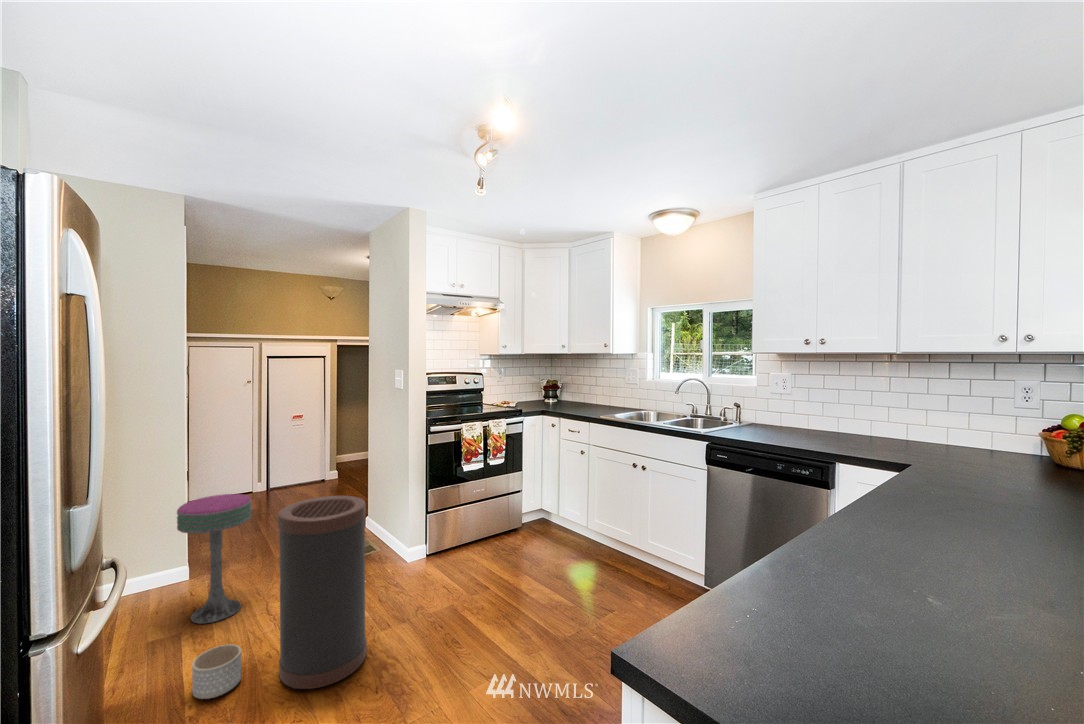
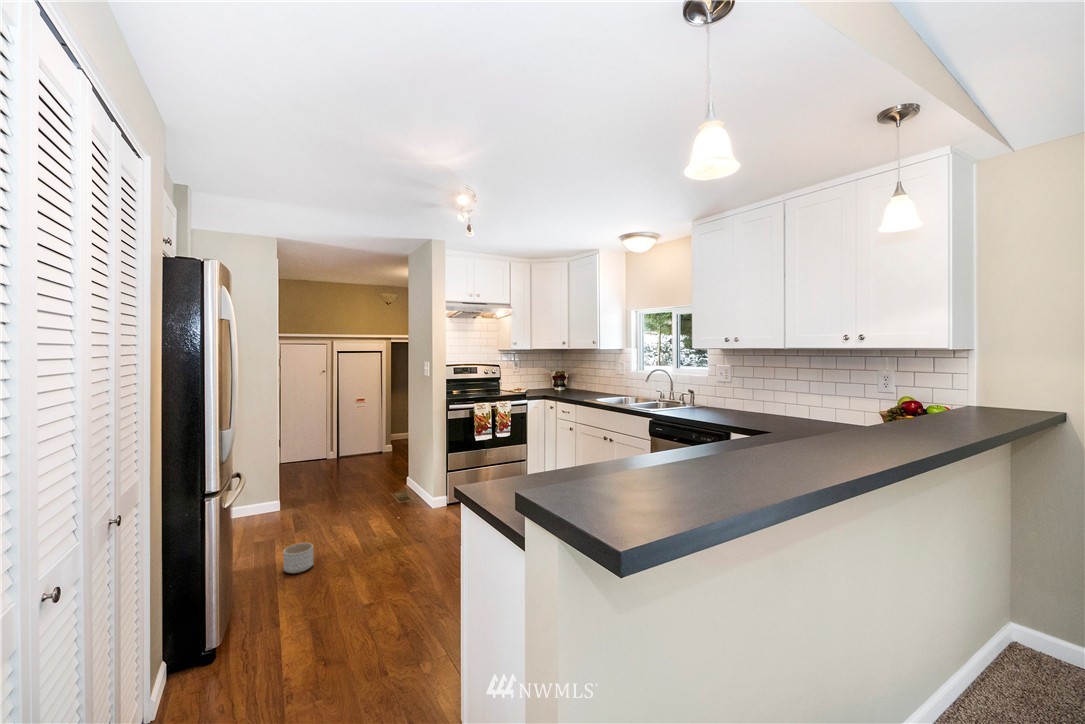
bar stool: present [177,494,252,624] -> none [273,449,322,536]
trash can: present [278,496,366,689] -> none [336,449,394,572]

